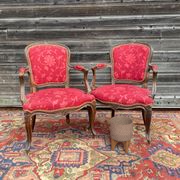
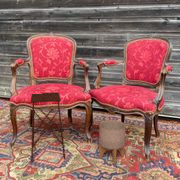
side table: none [45,97,84,164] -> present [30,92,65,162]

